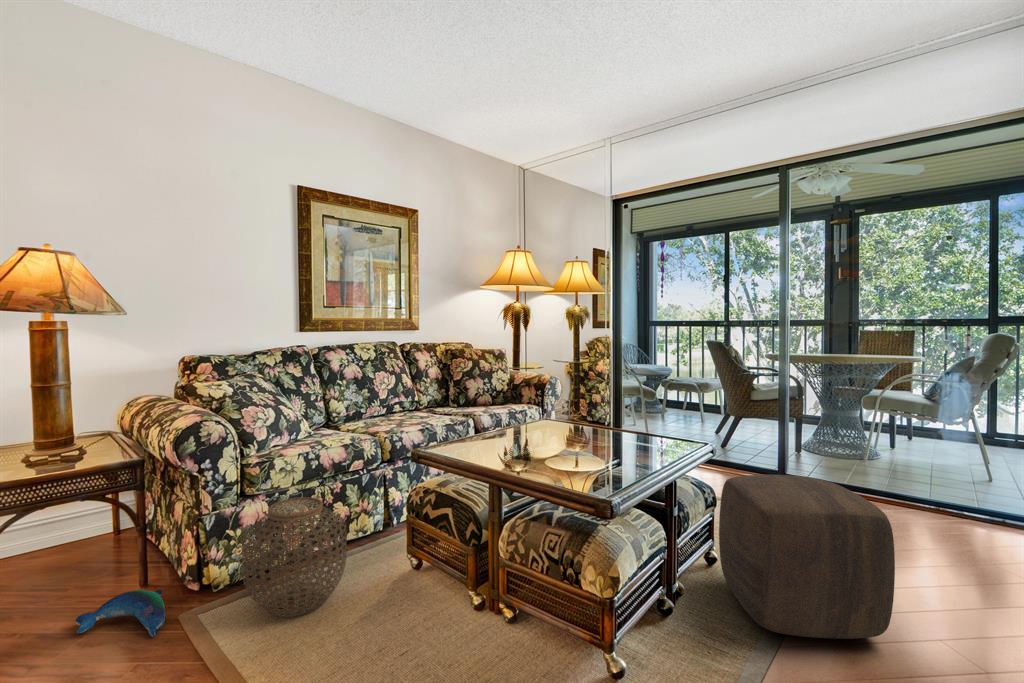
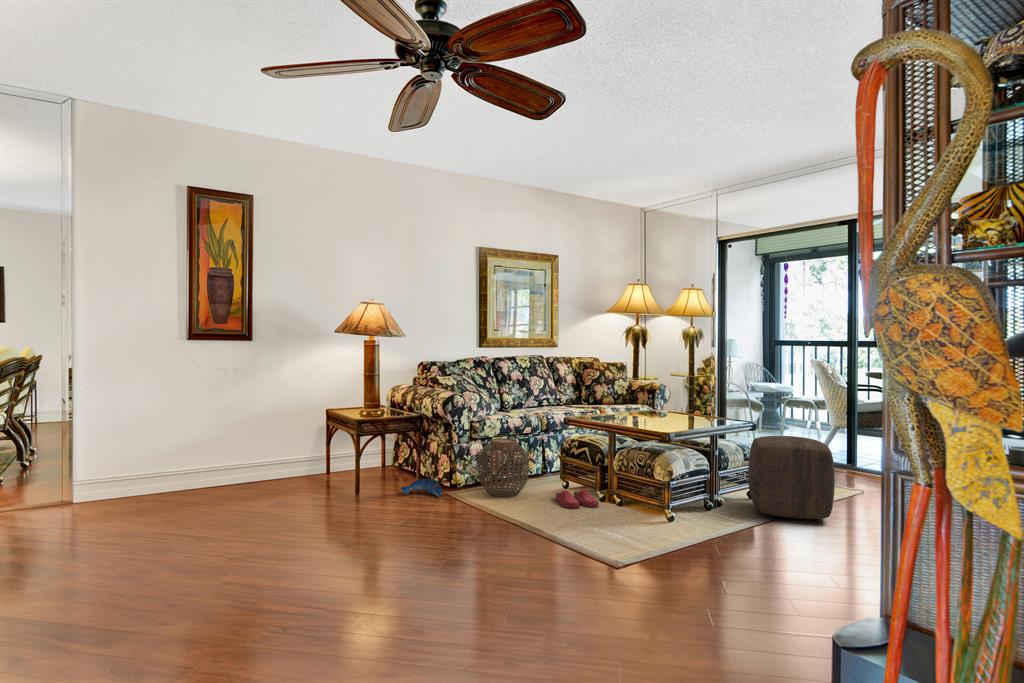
slippers: none [393,587,472,651] -> present [556,489,599,509]

